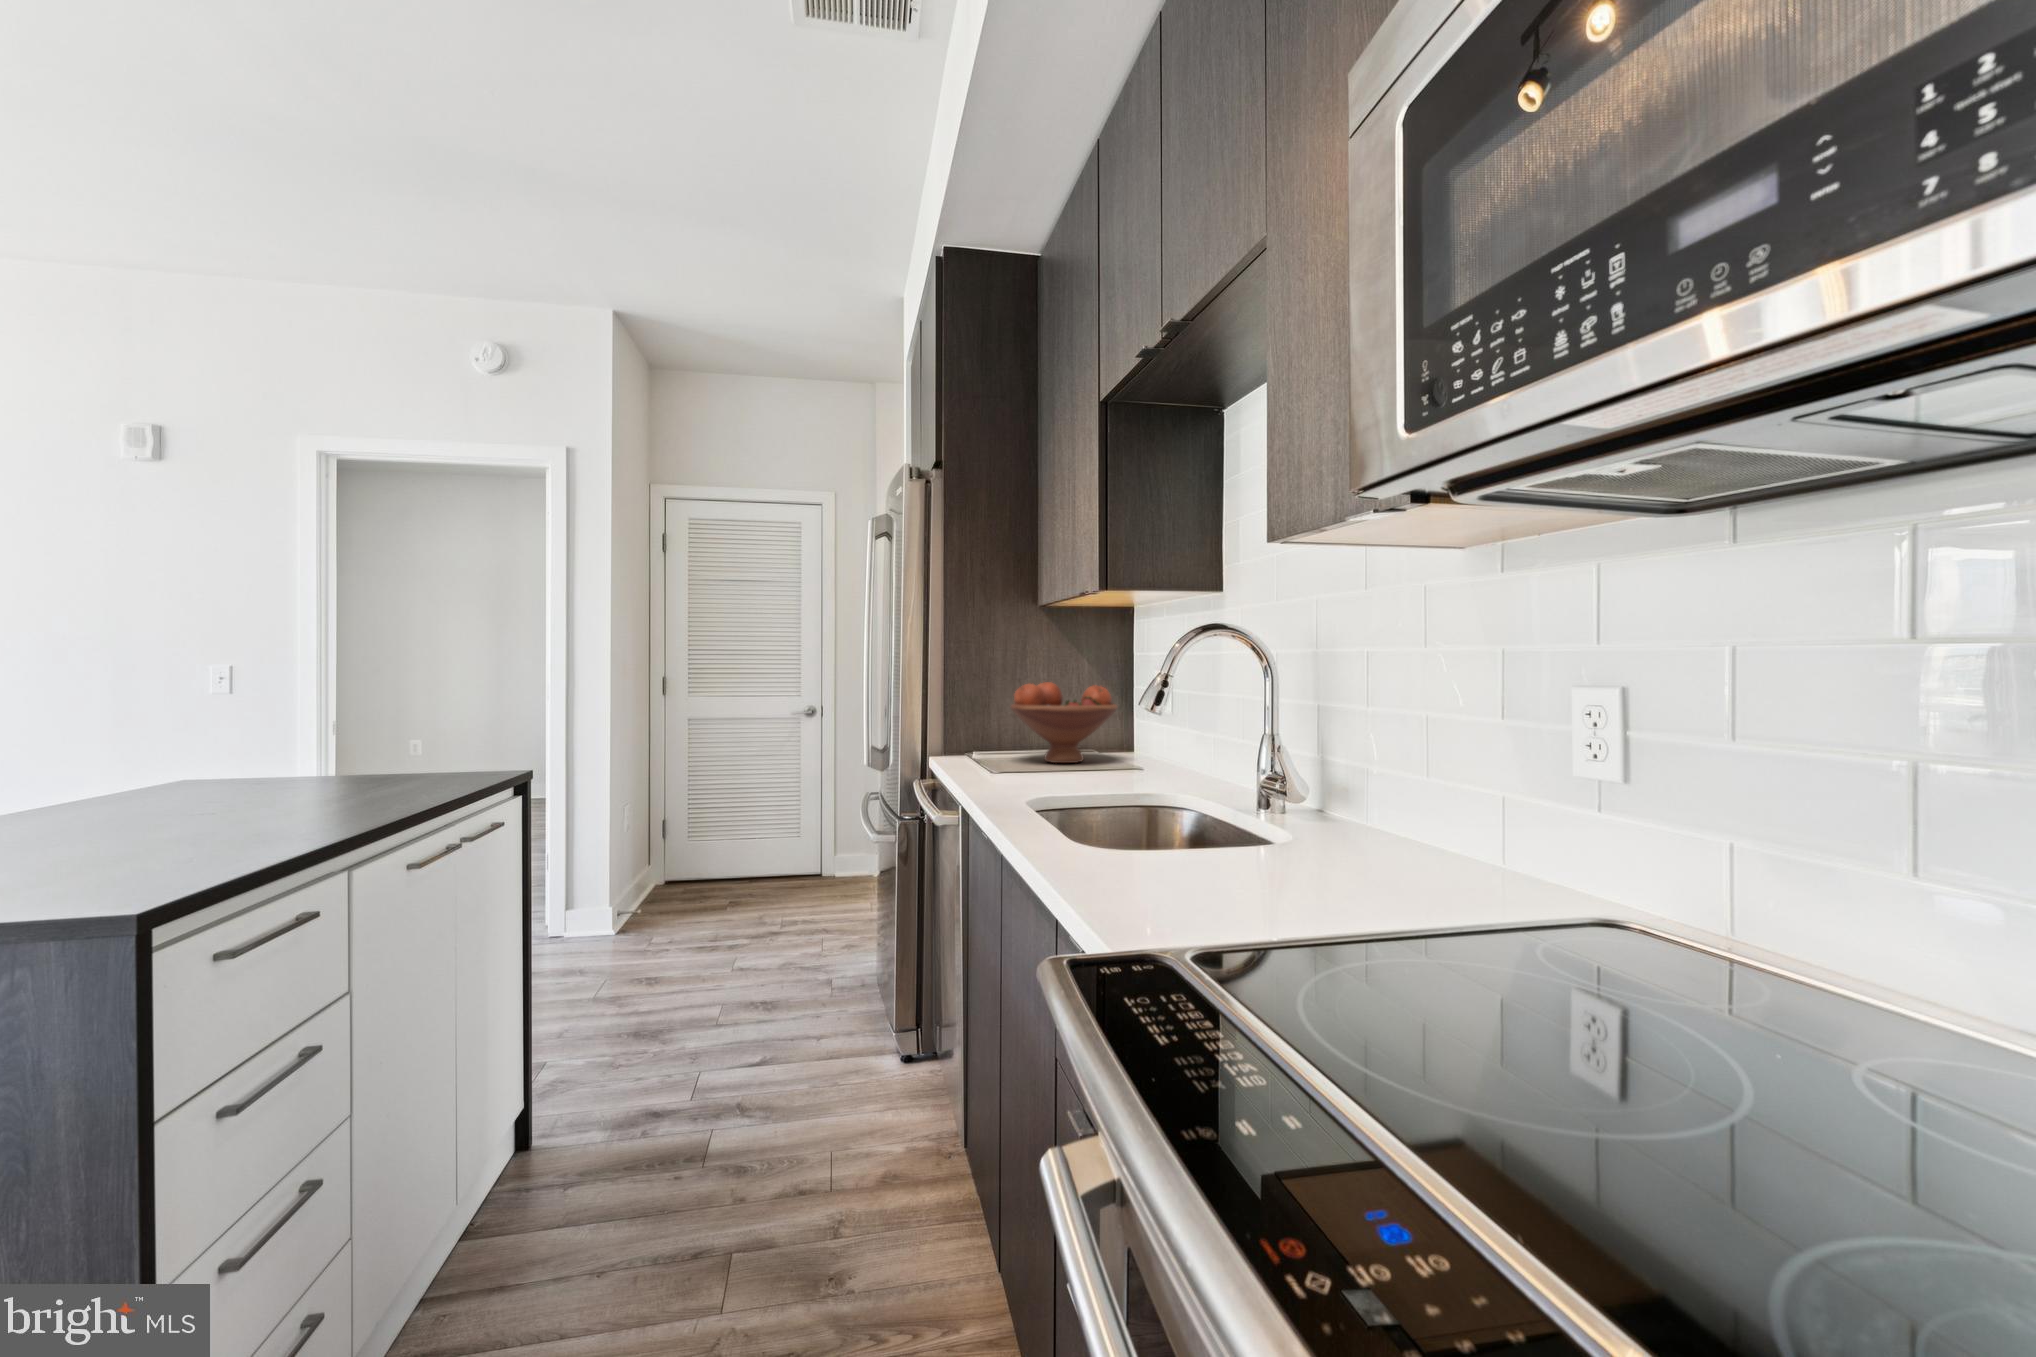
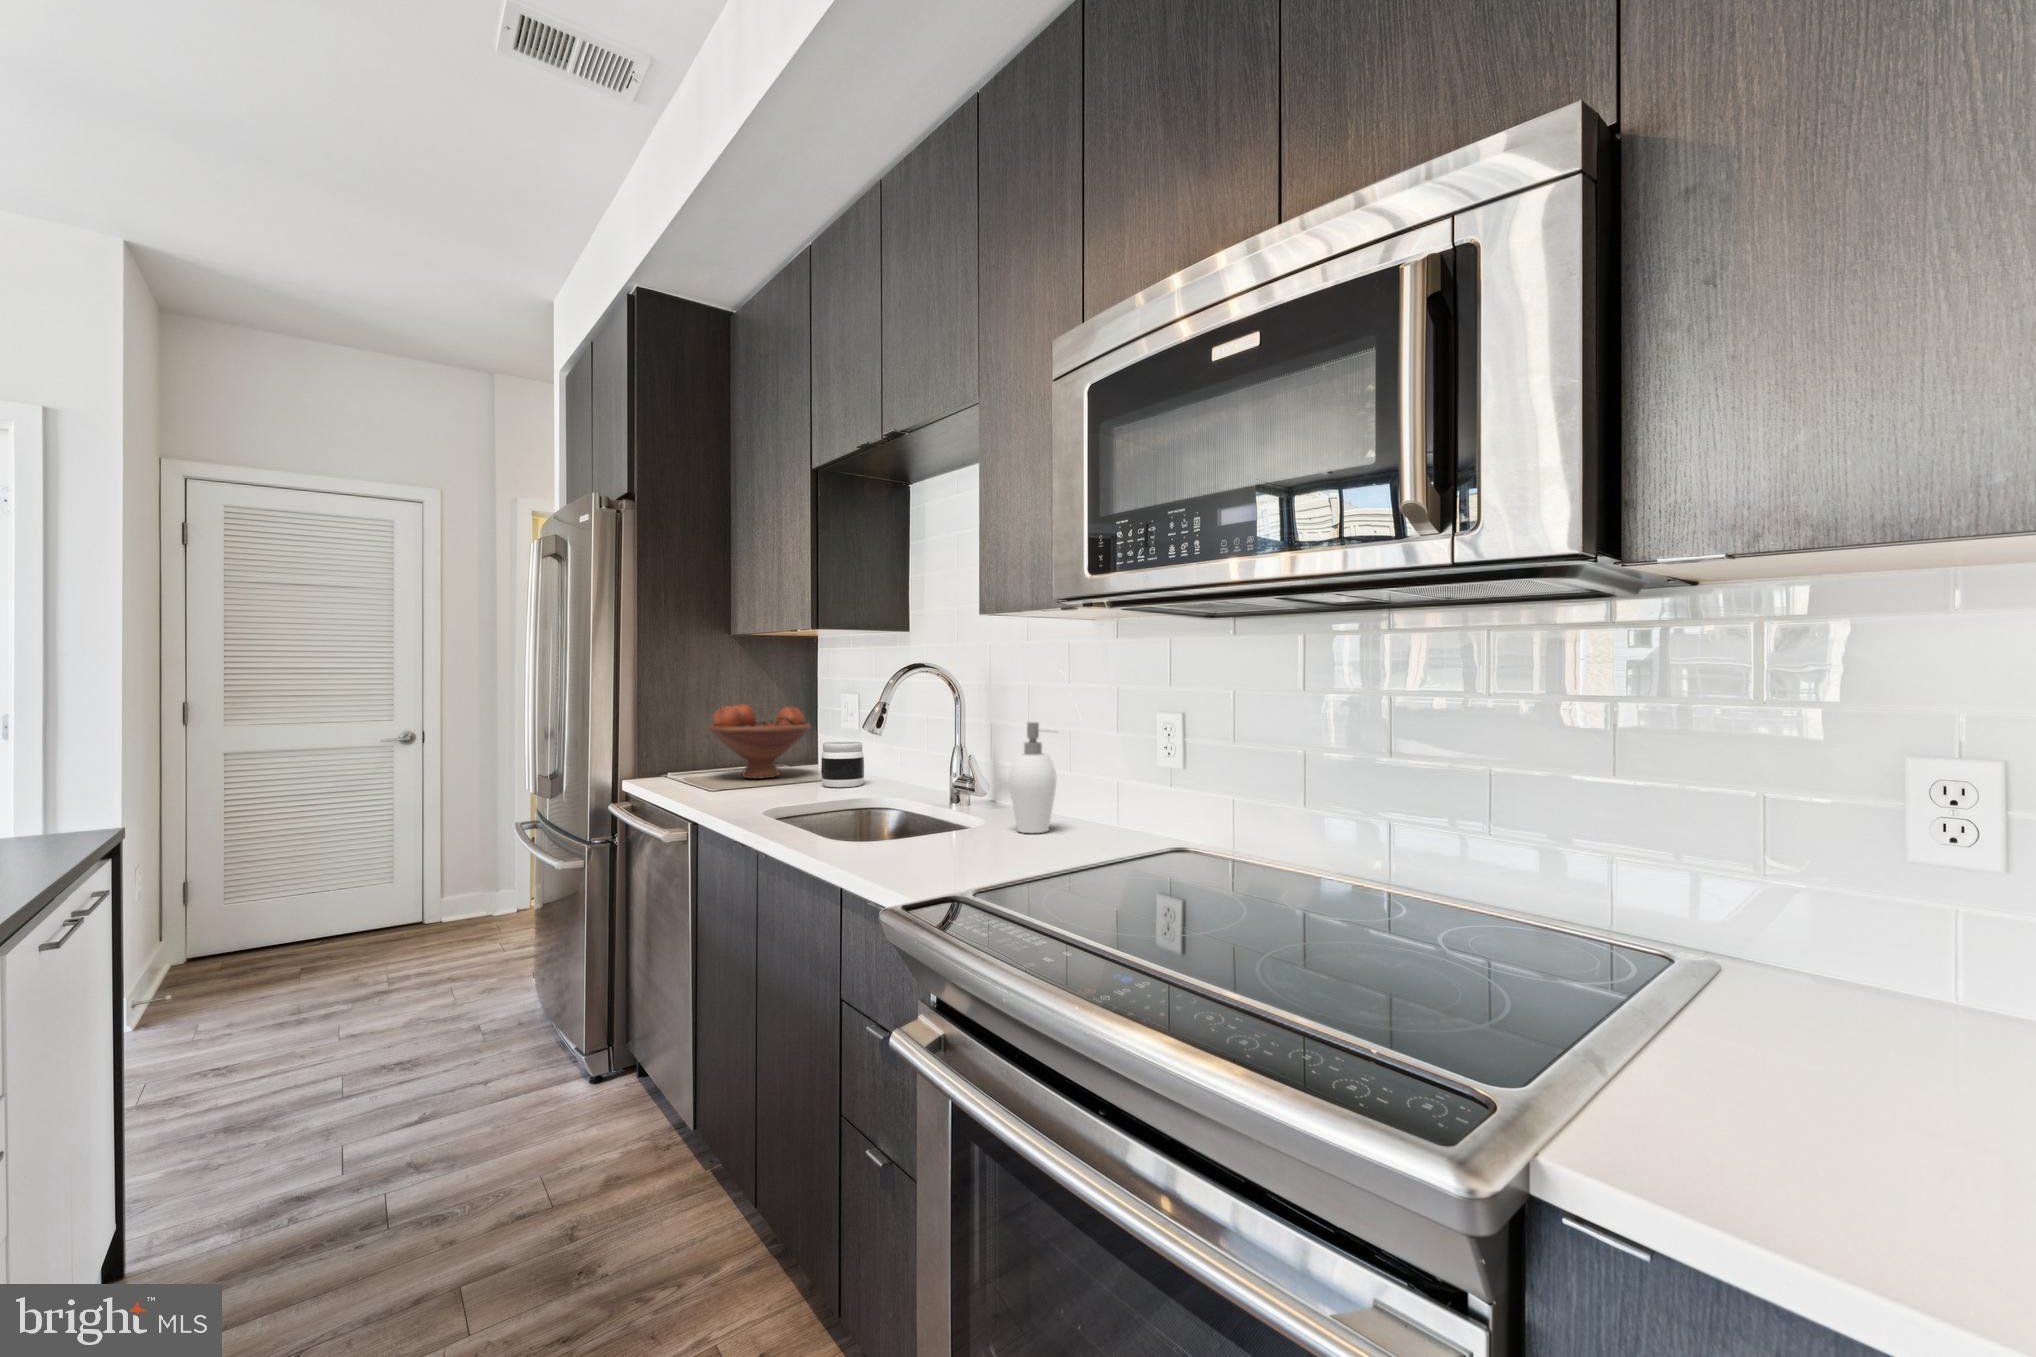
soap dispenser: none [1315,700,1389,862] -> present [1009,722,1056,833]
jar: none [1118,725,1167,778] -> present [821,741,864,787]

